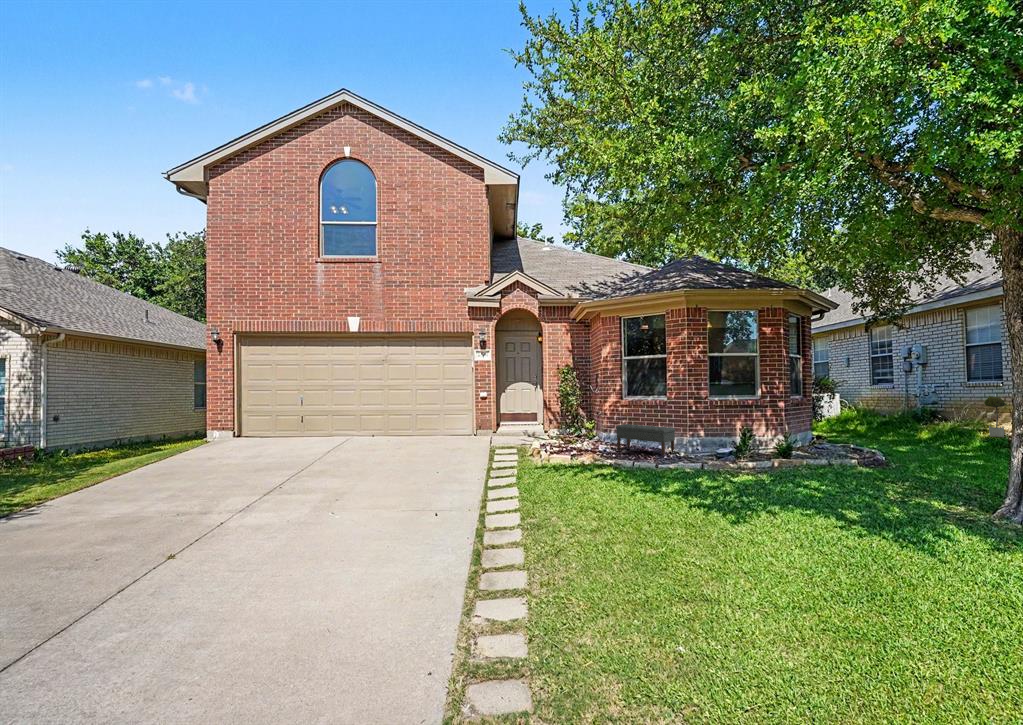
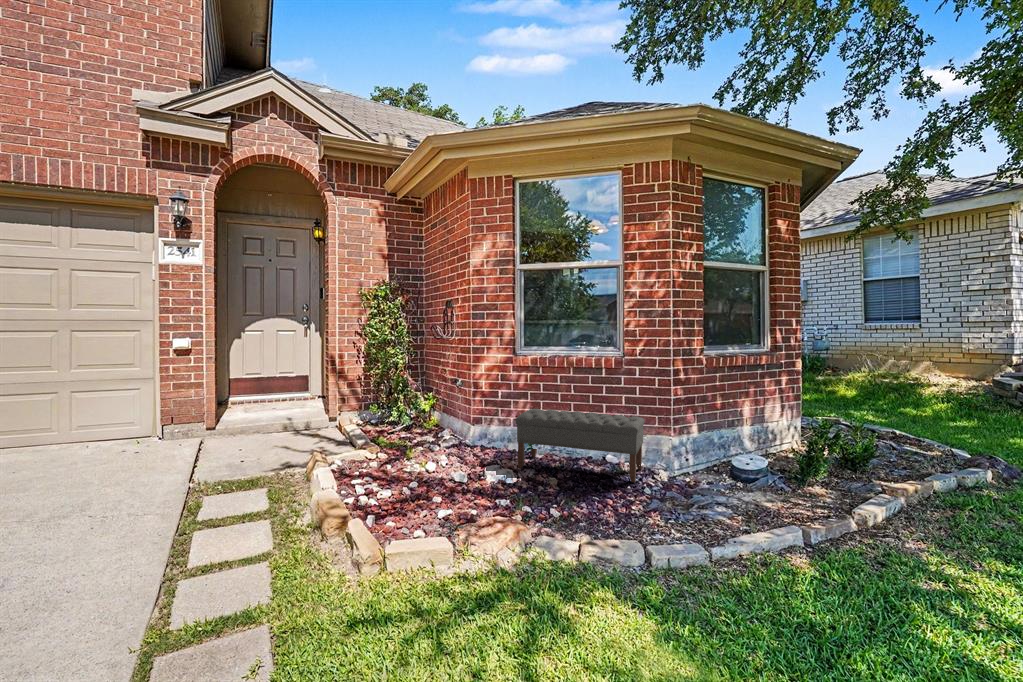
potted tree: present [984,396,1006,437] -> none [913,341,940,391]

